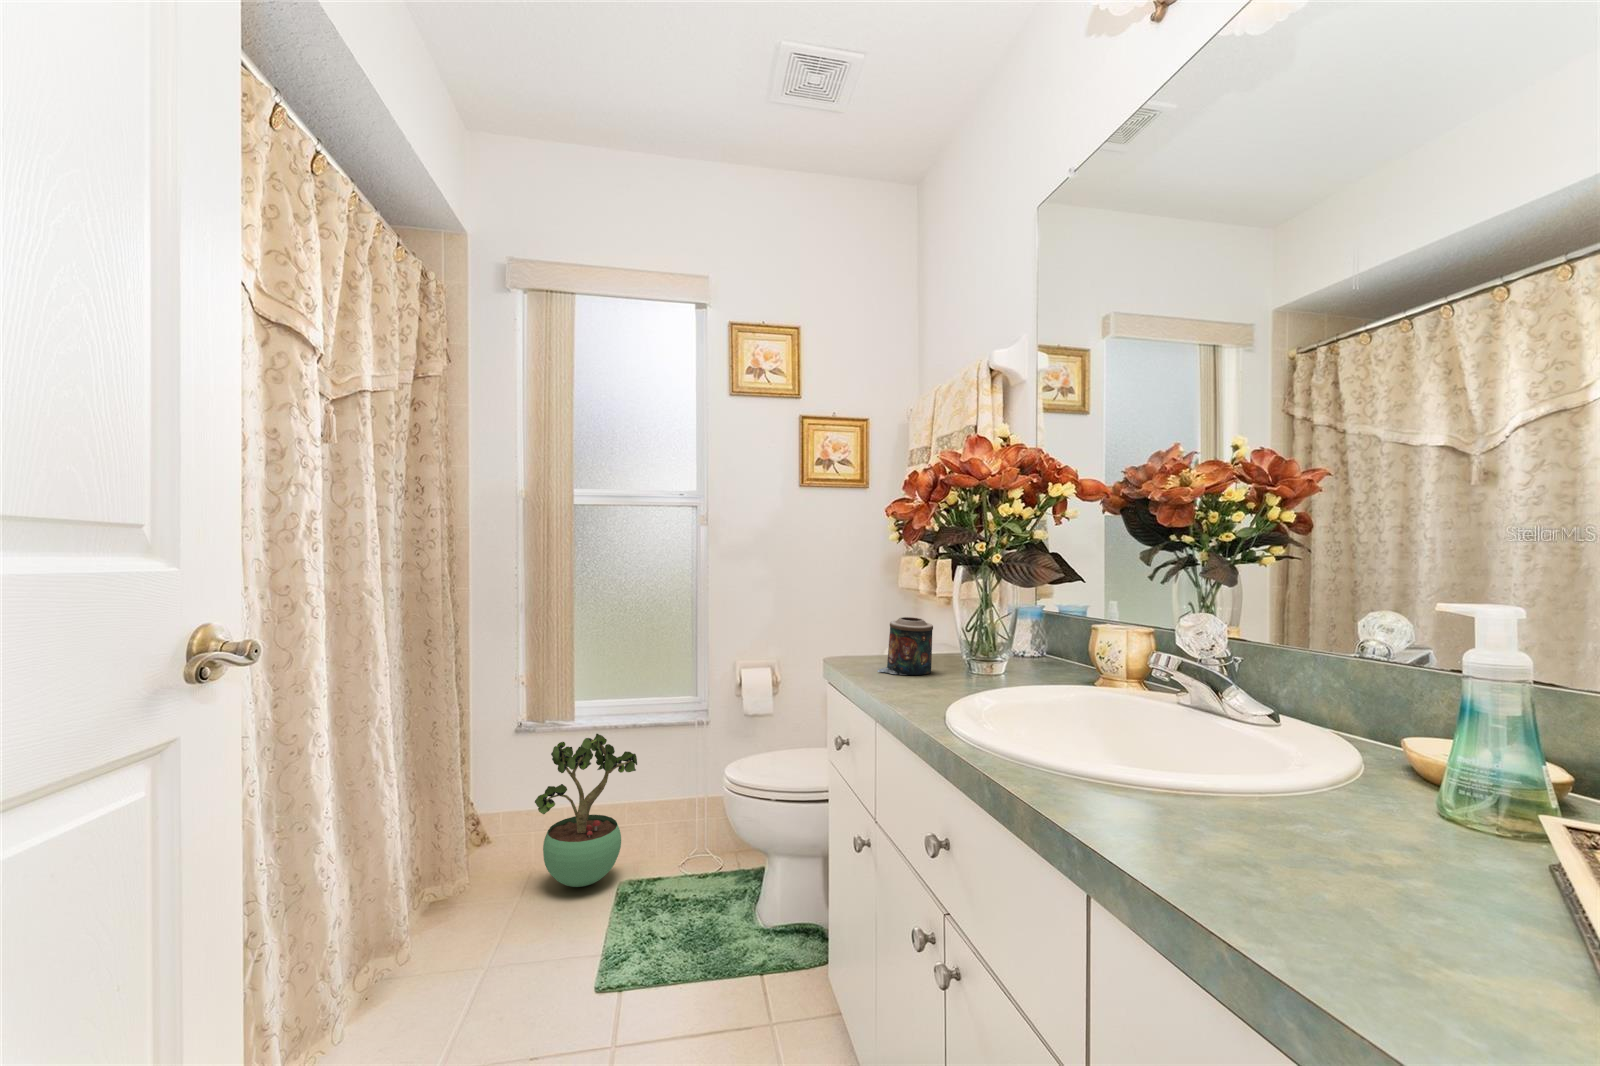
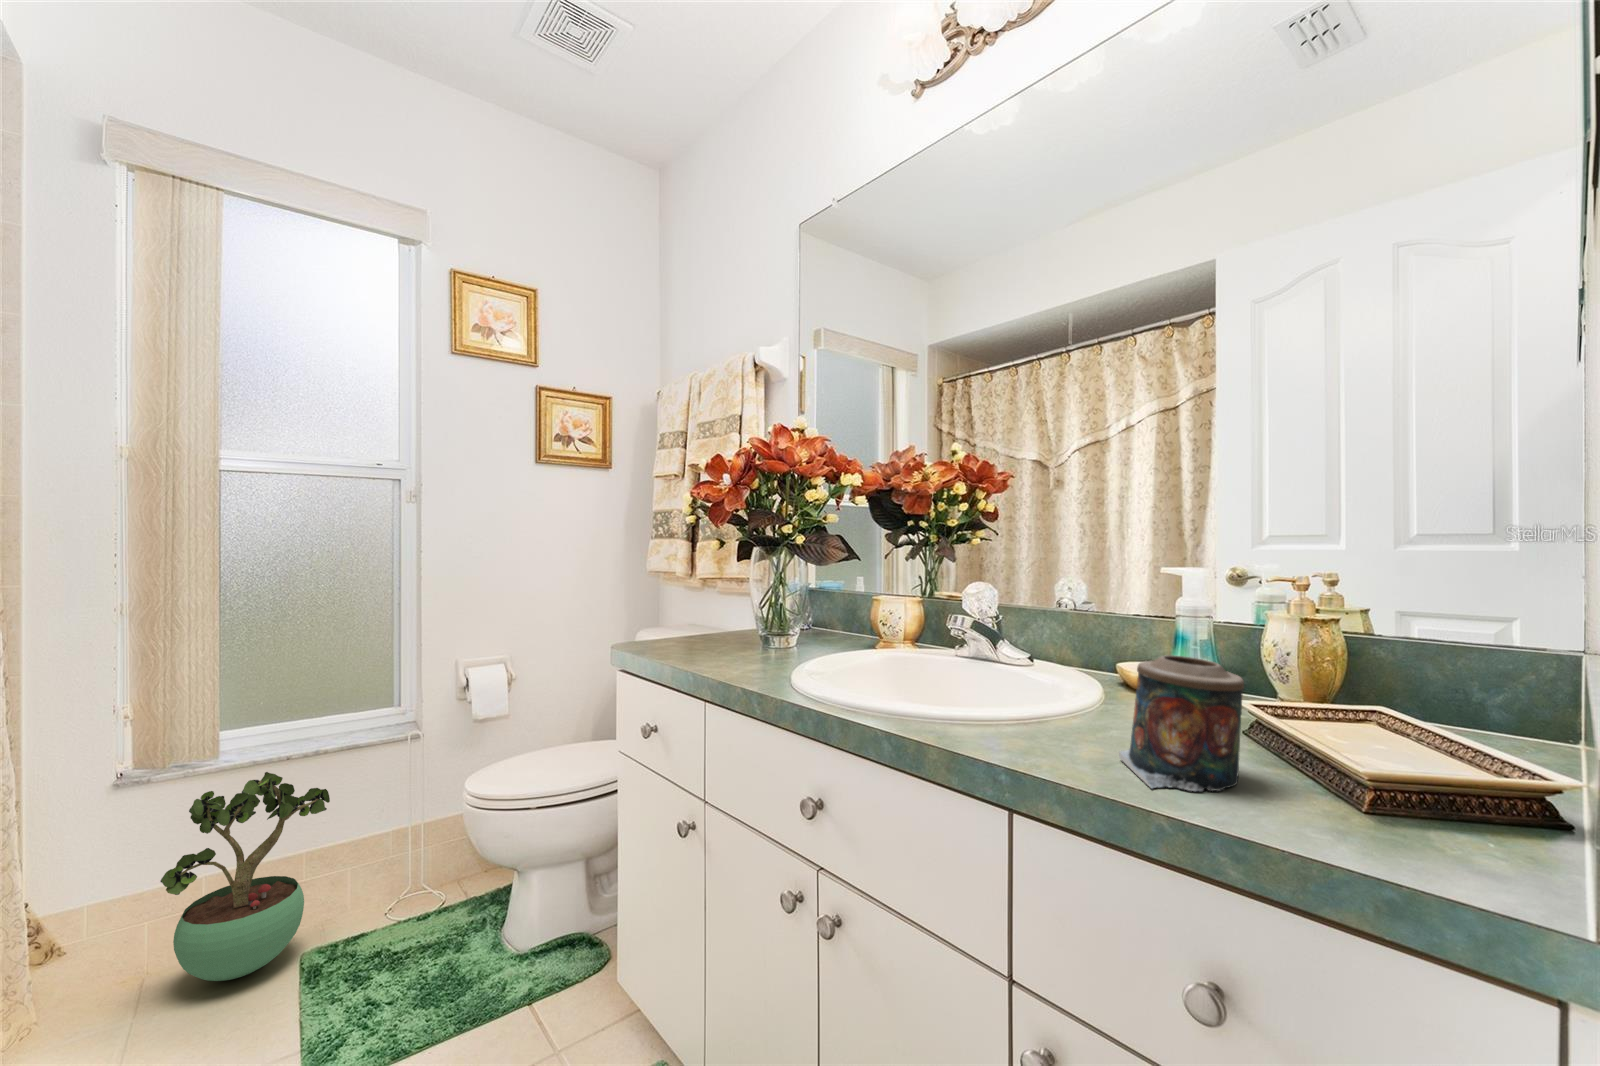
candle: present [877,617,933,675] -> present [1119,655,1244,791]

